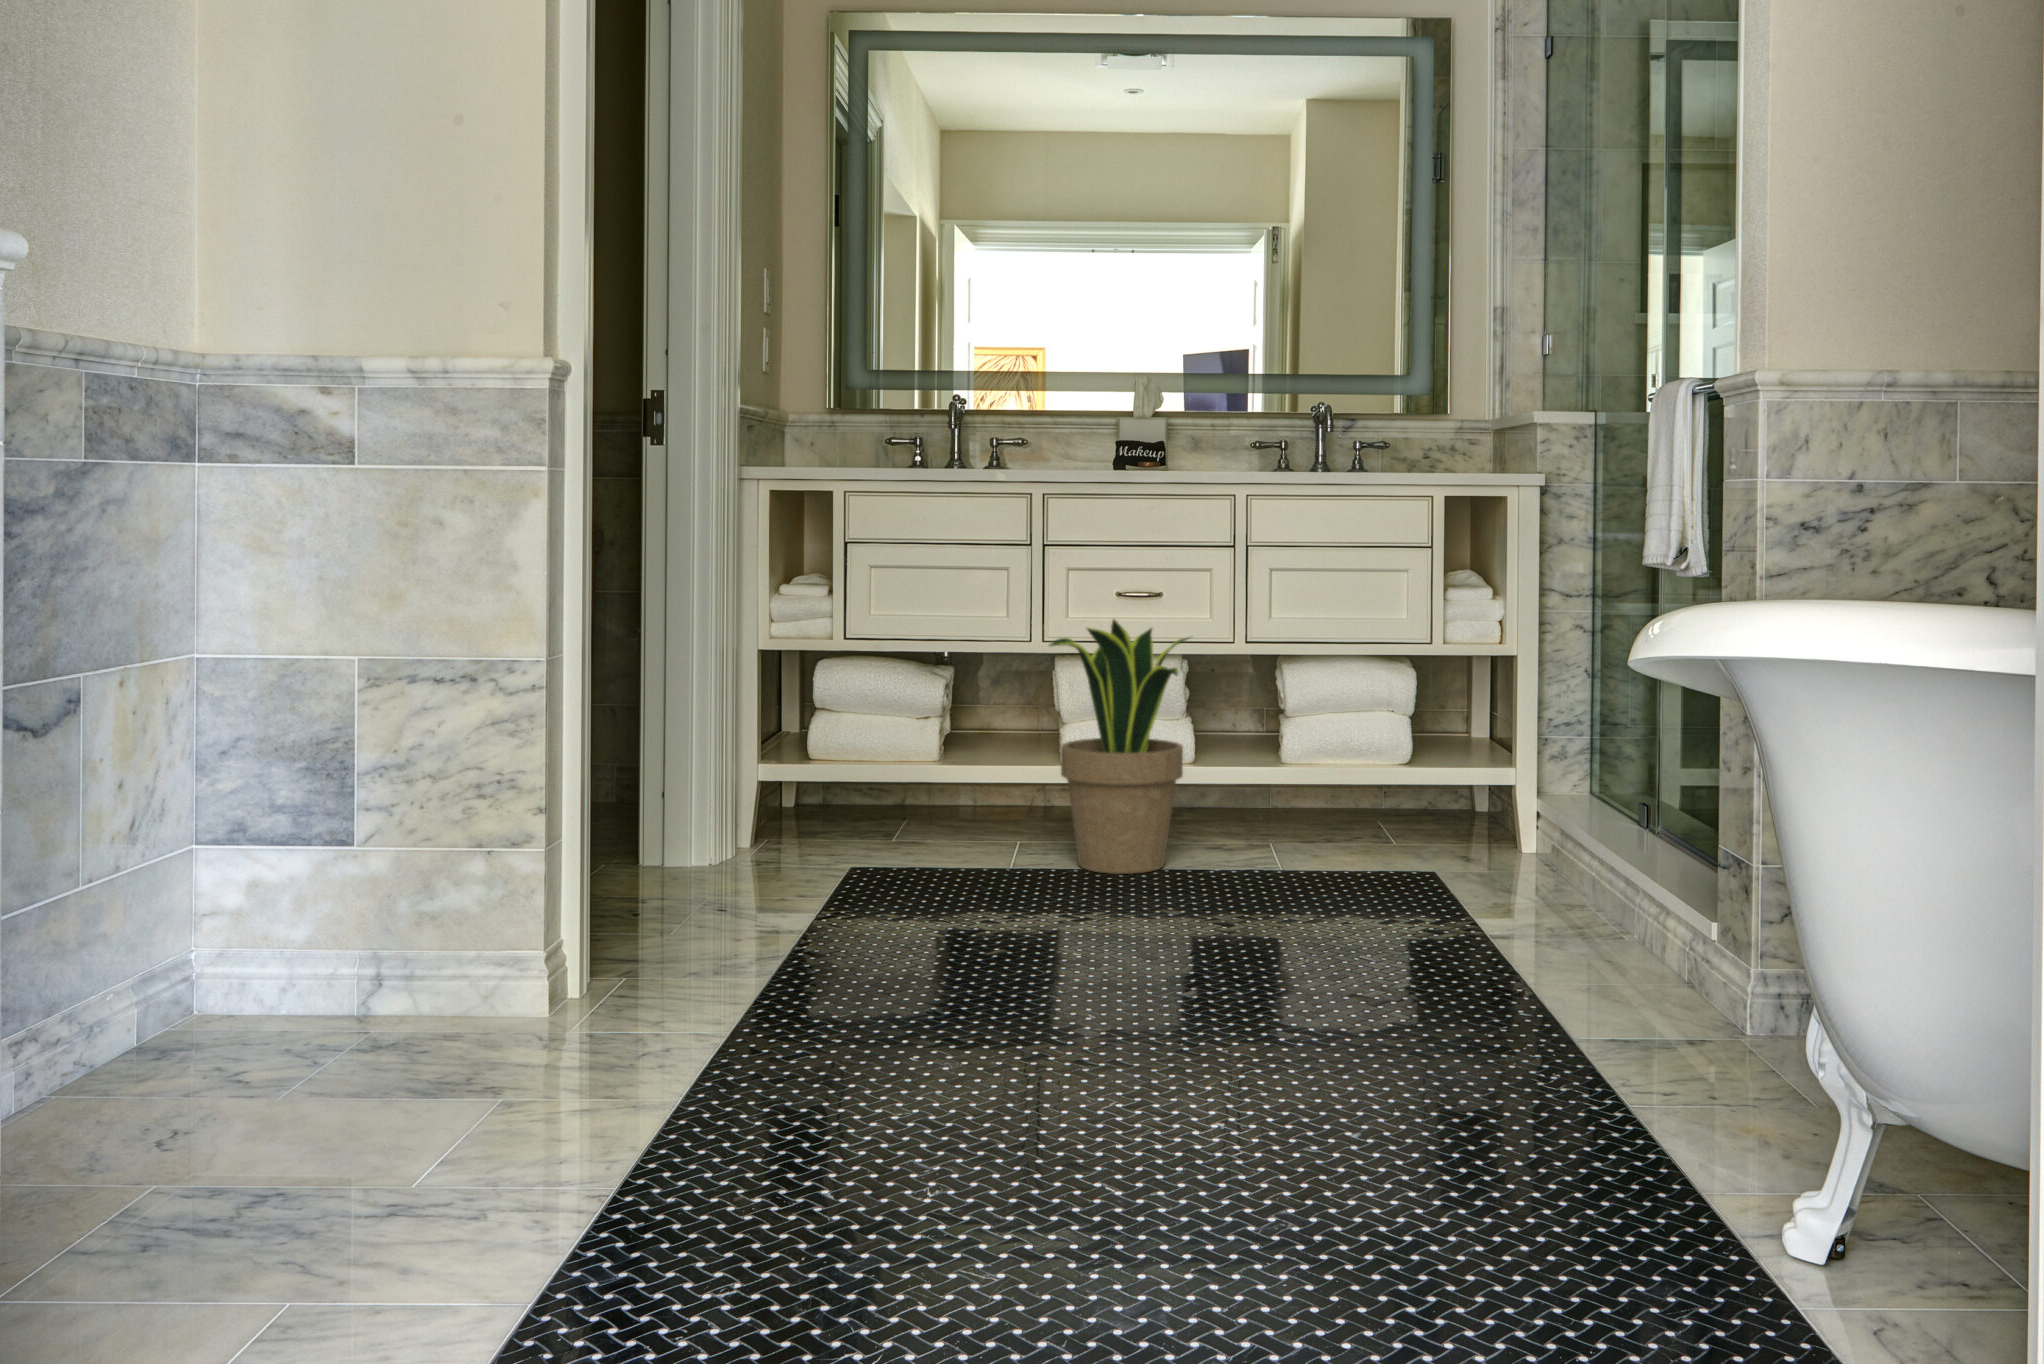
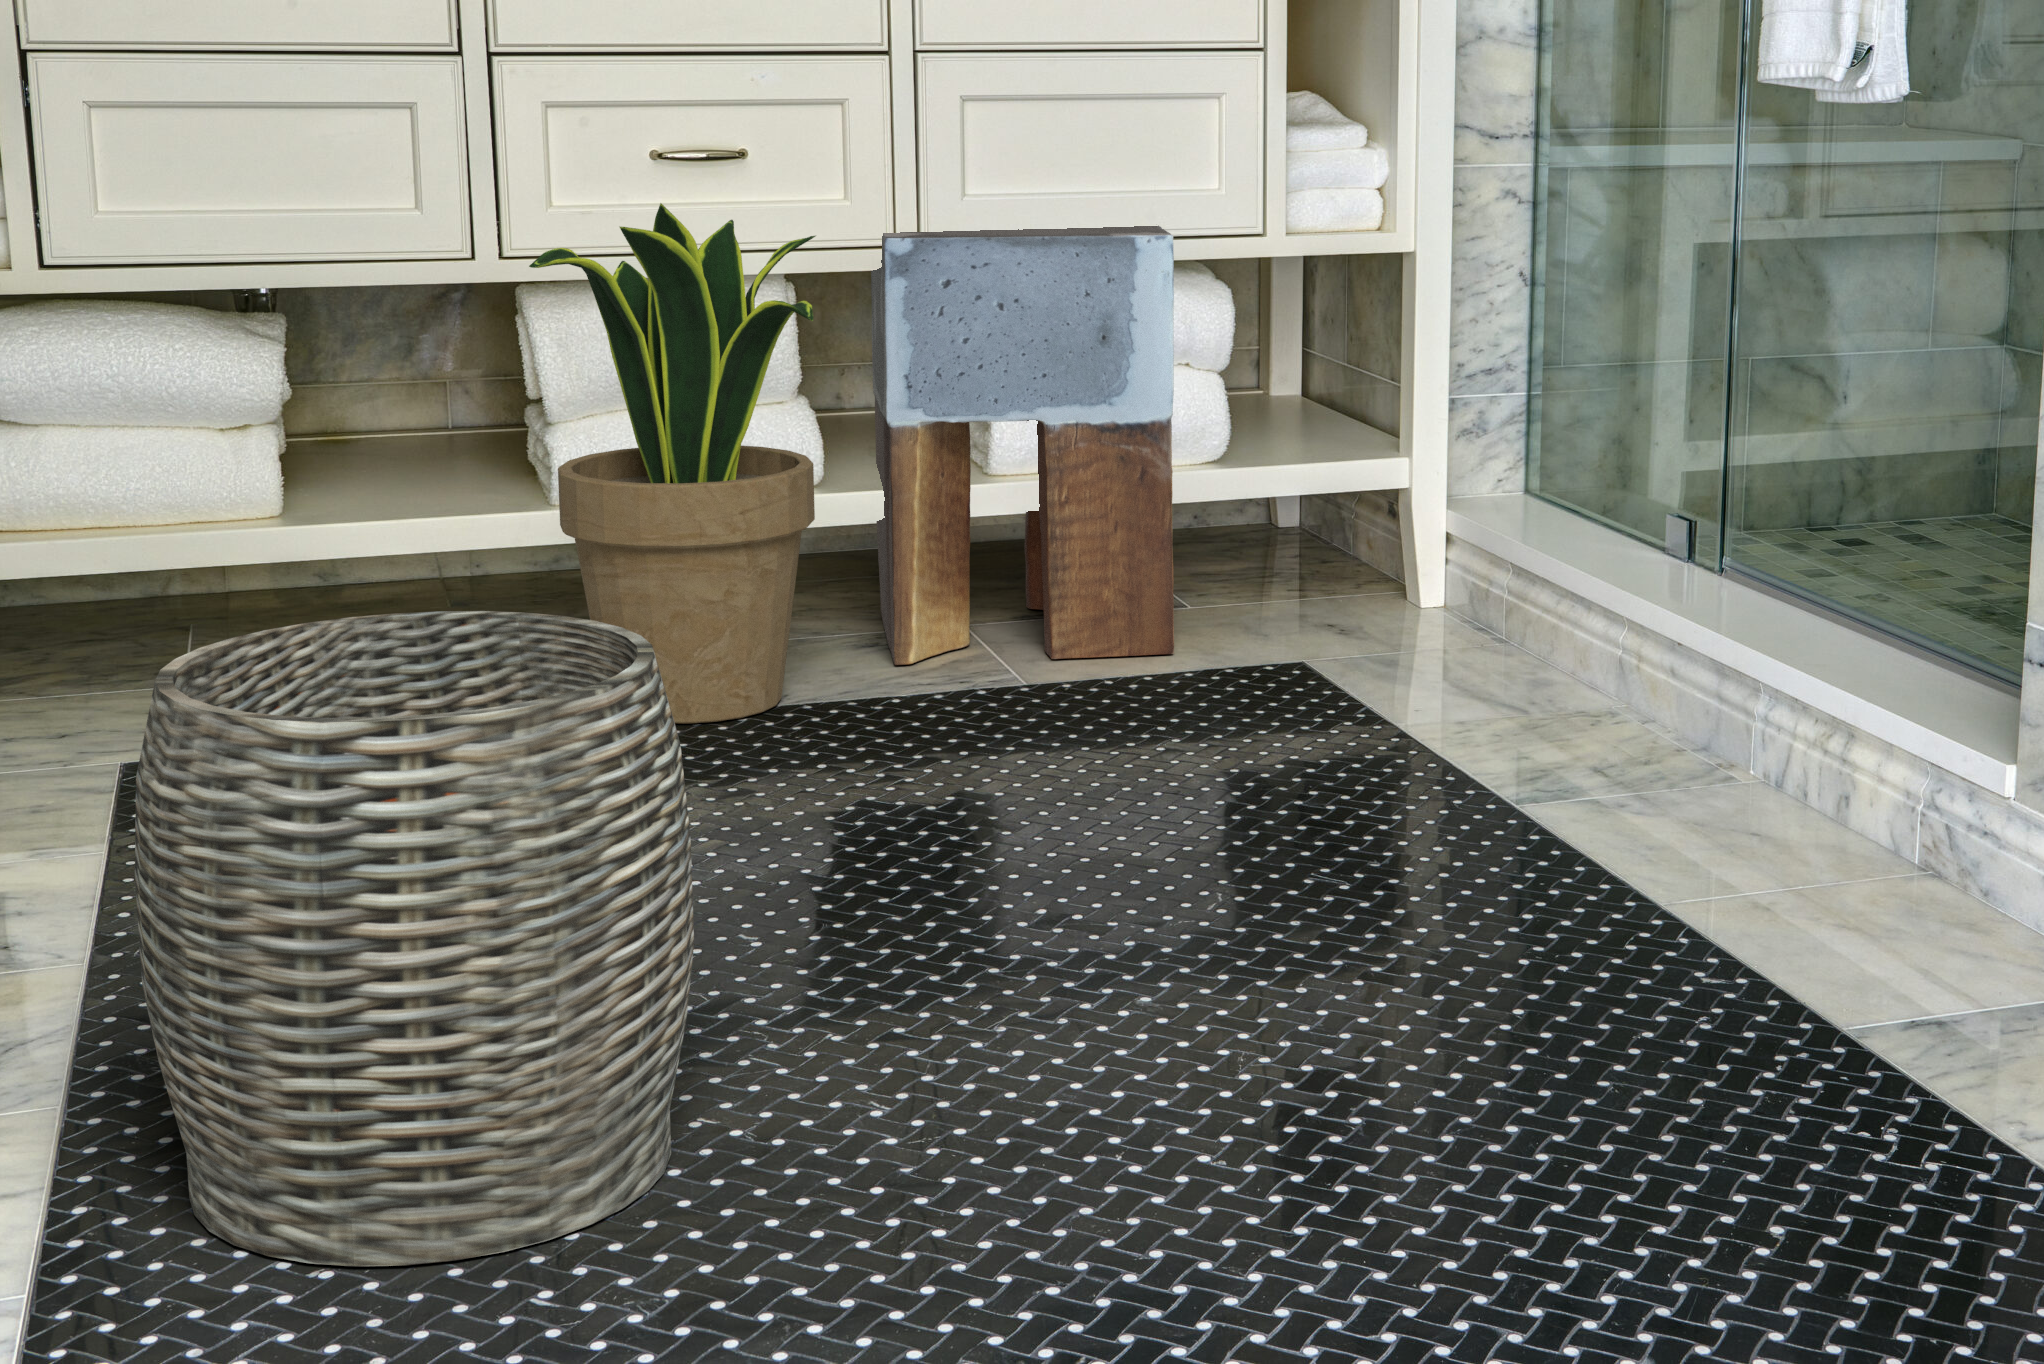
stool: none [1229,630,1377,861] -> present [871,226,1174,665]
woven basket: none [775,783,1008,1058] -> present [135,611,694,1266]

